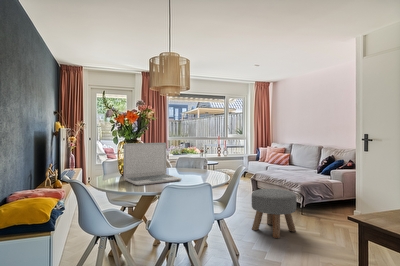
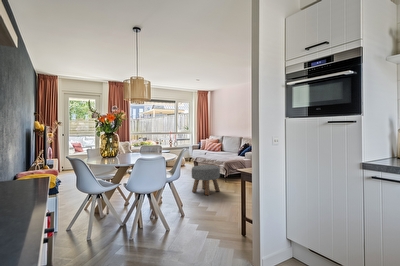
laptop: present [124,143,181,185] -> none [104,135,145,162]

